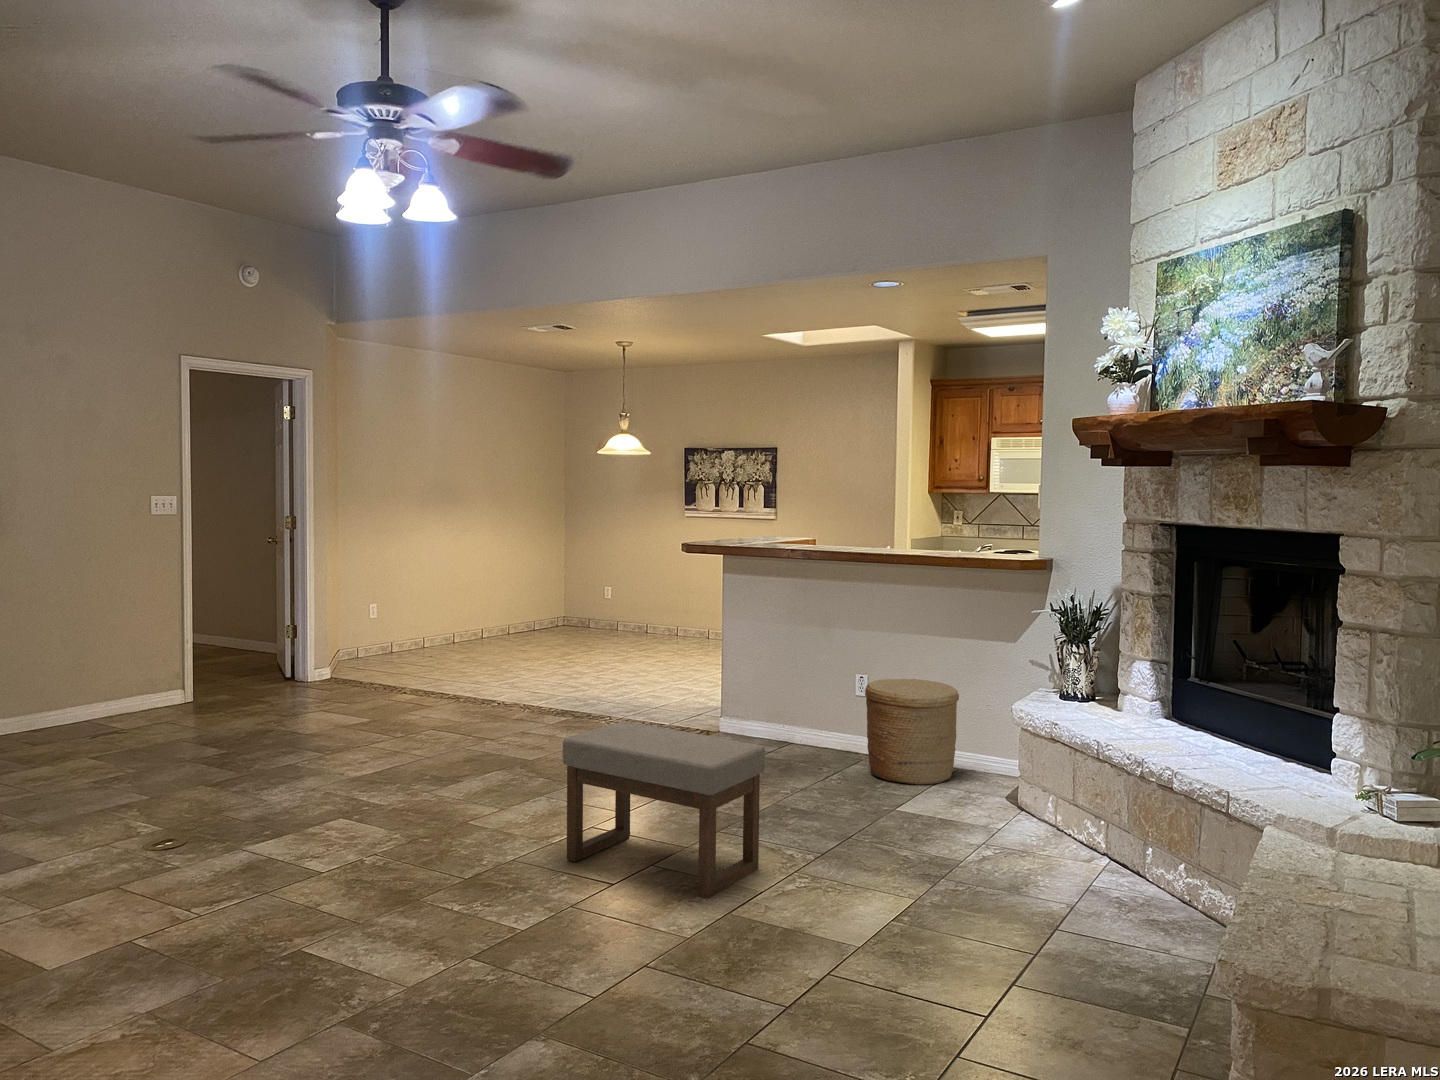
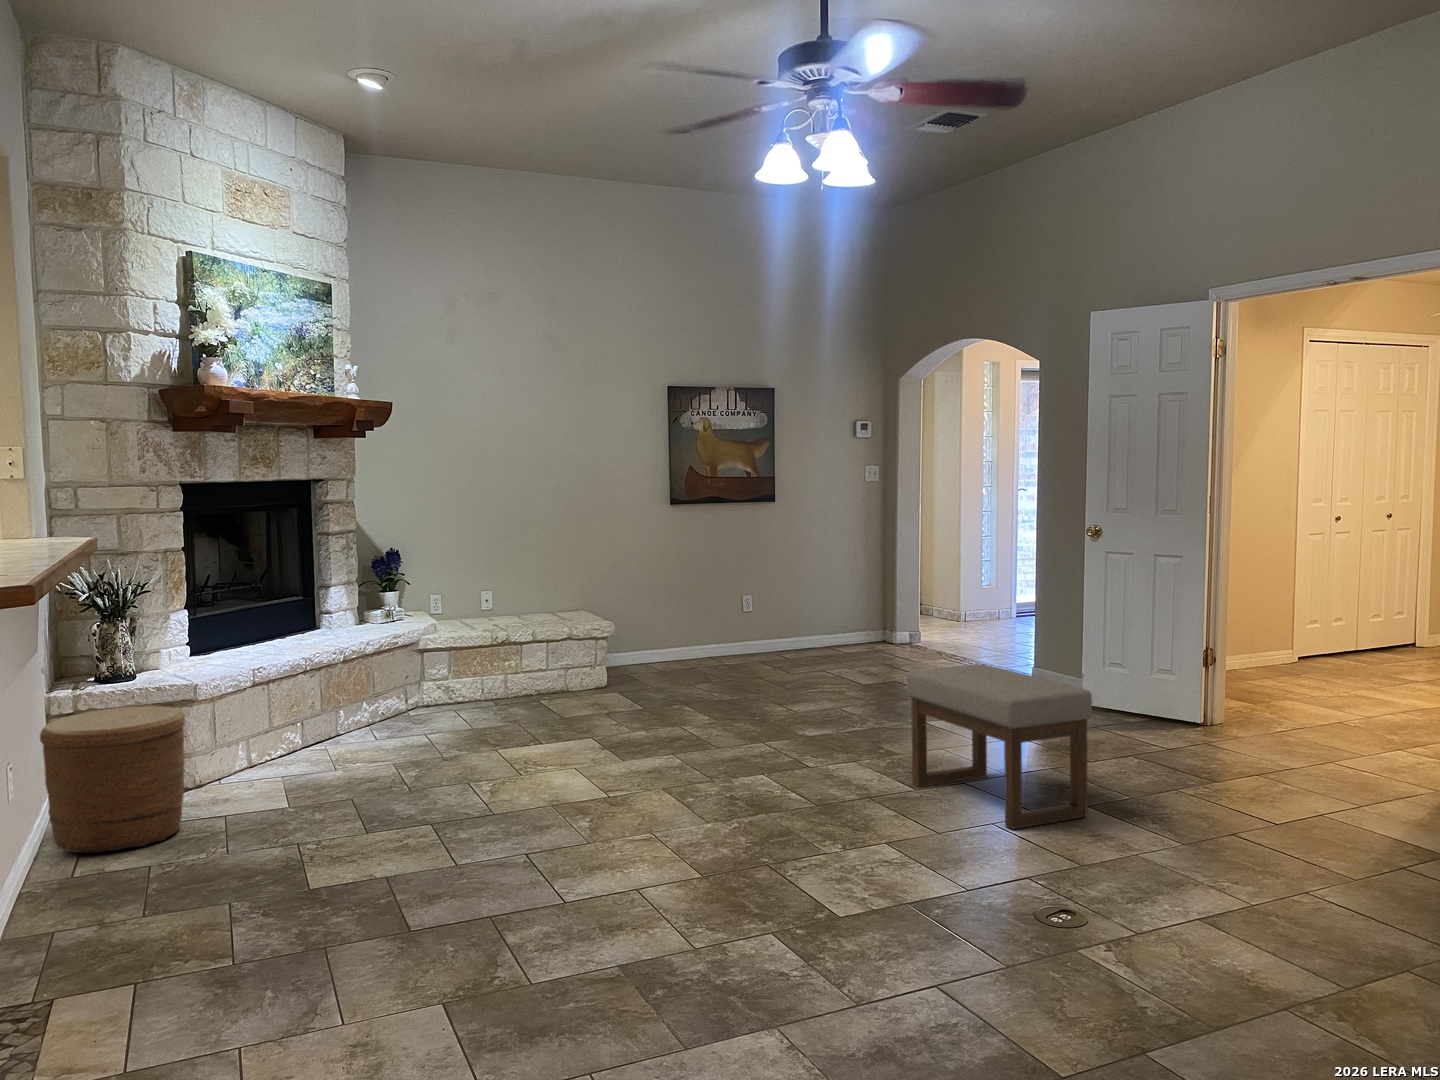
ottoman: present [563,722,765,898] -> present [907,664,1092,829]

